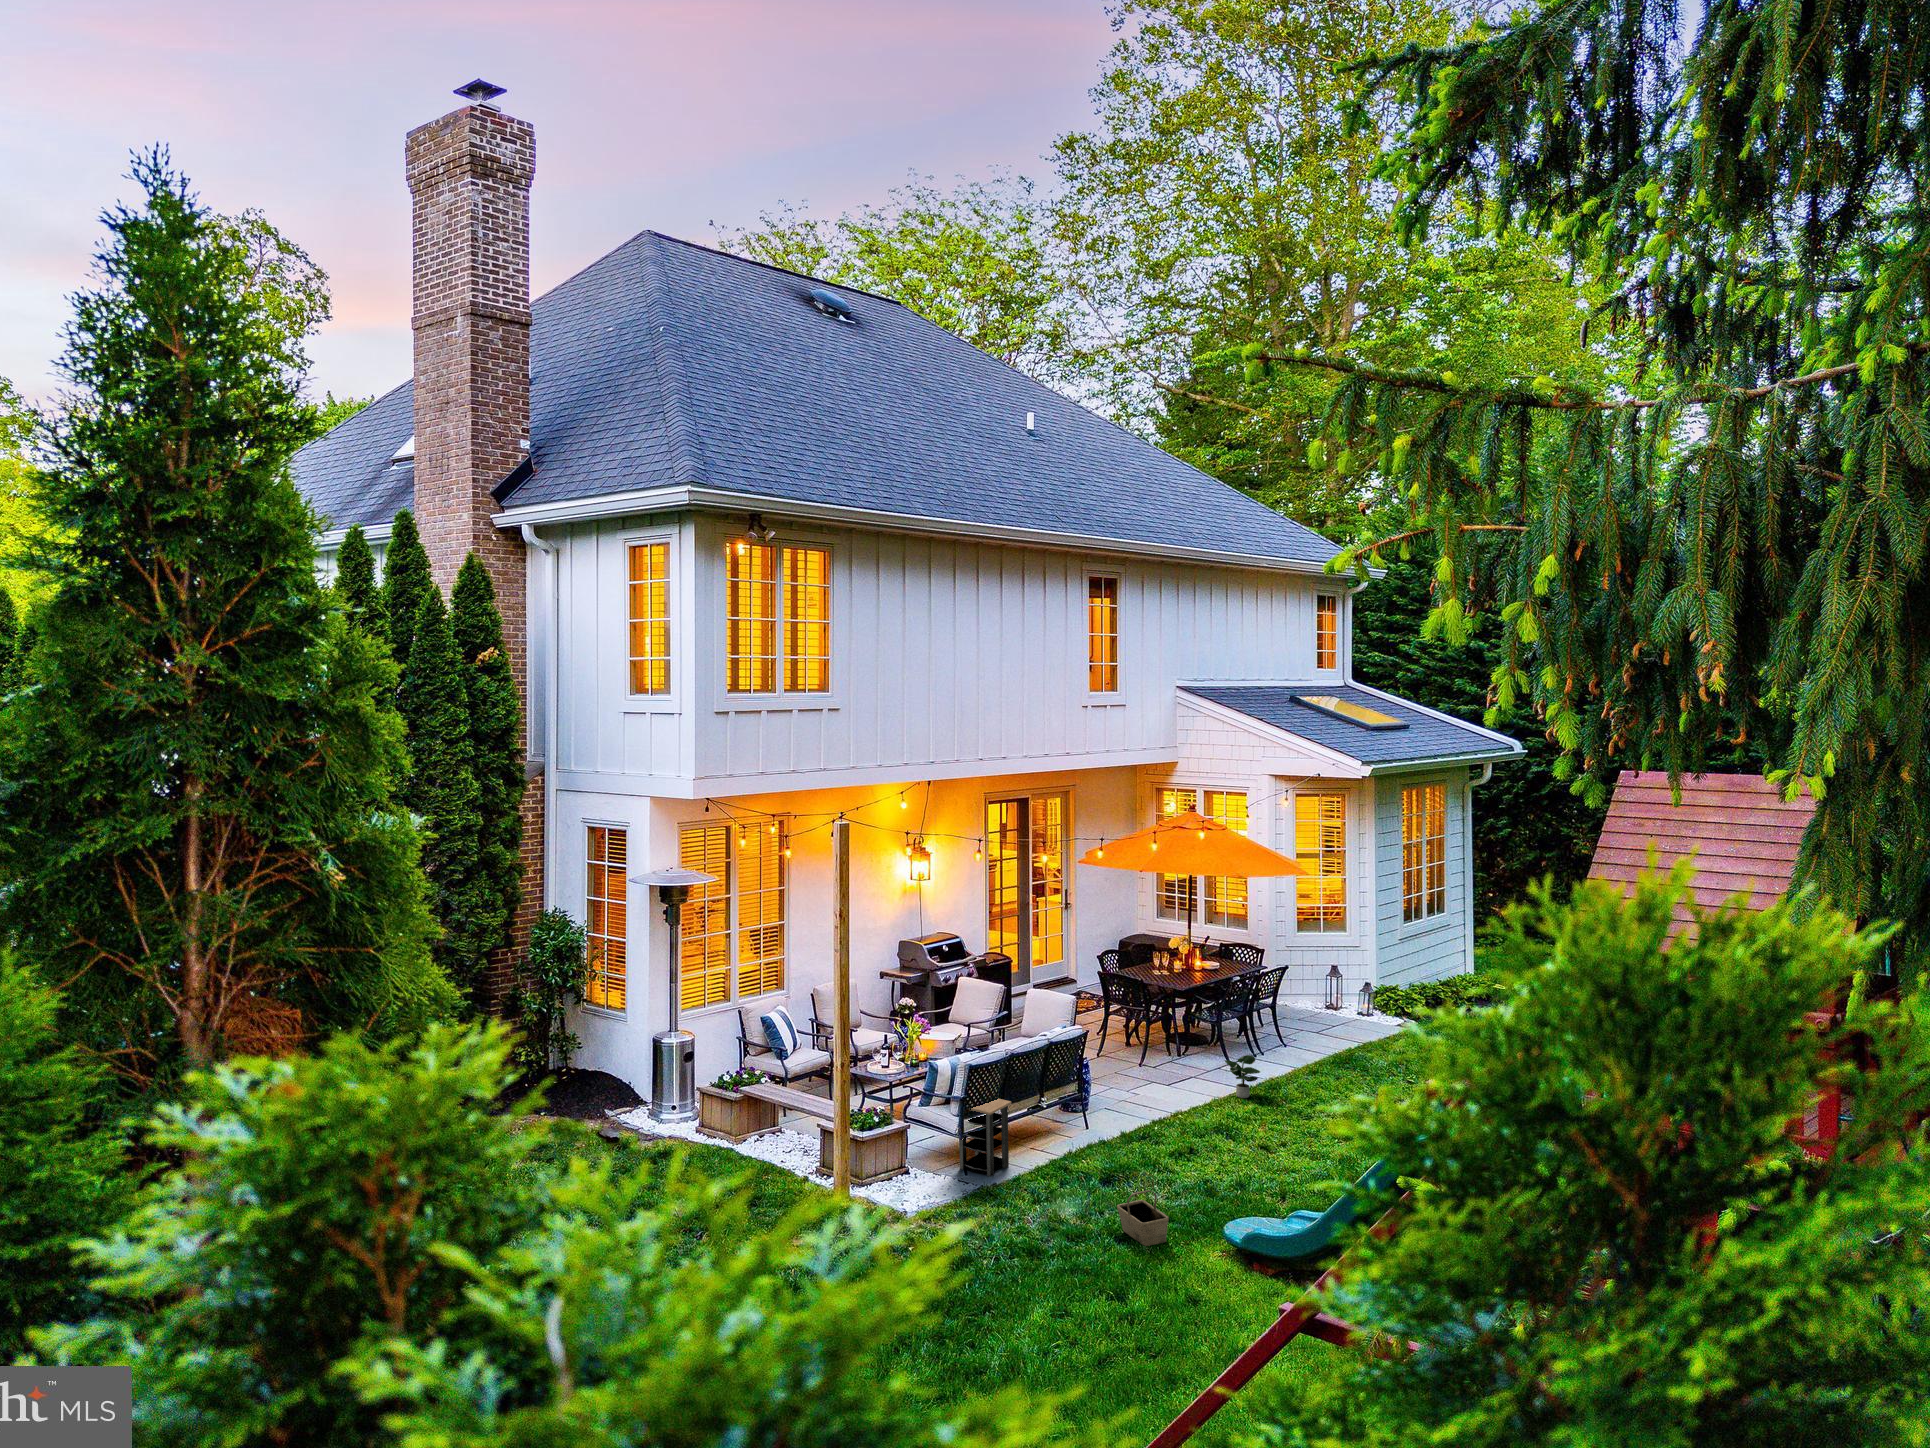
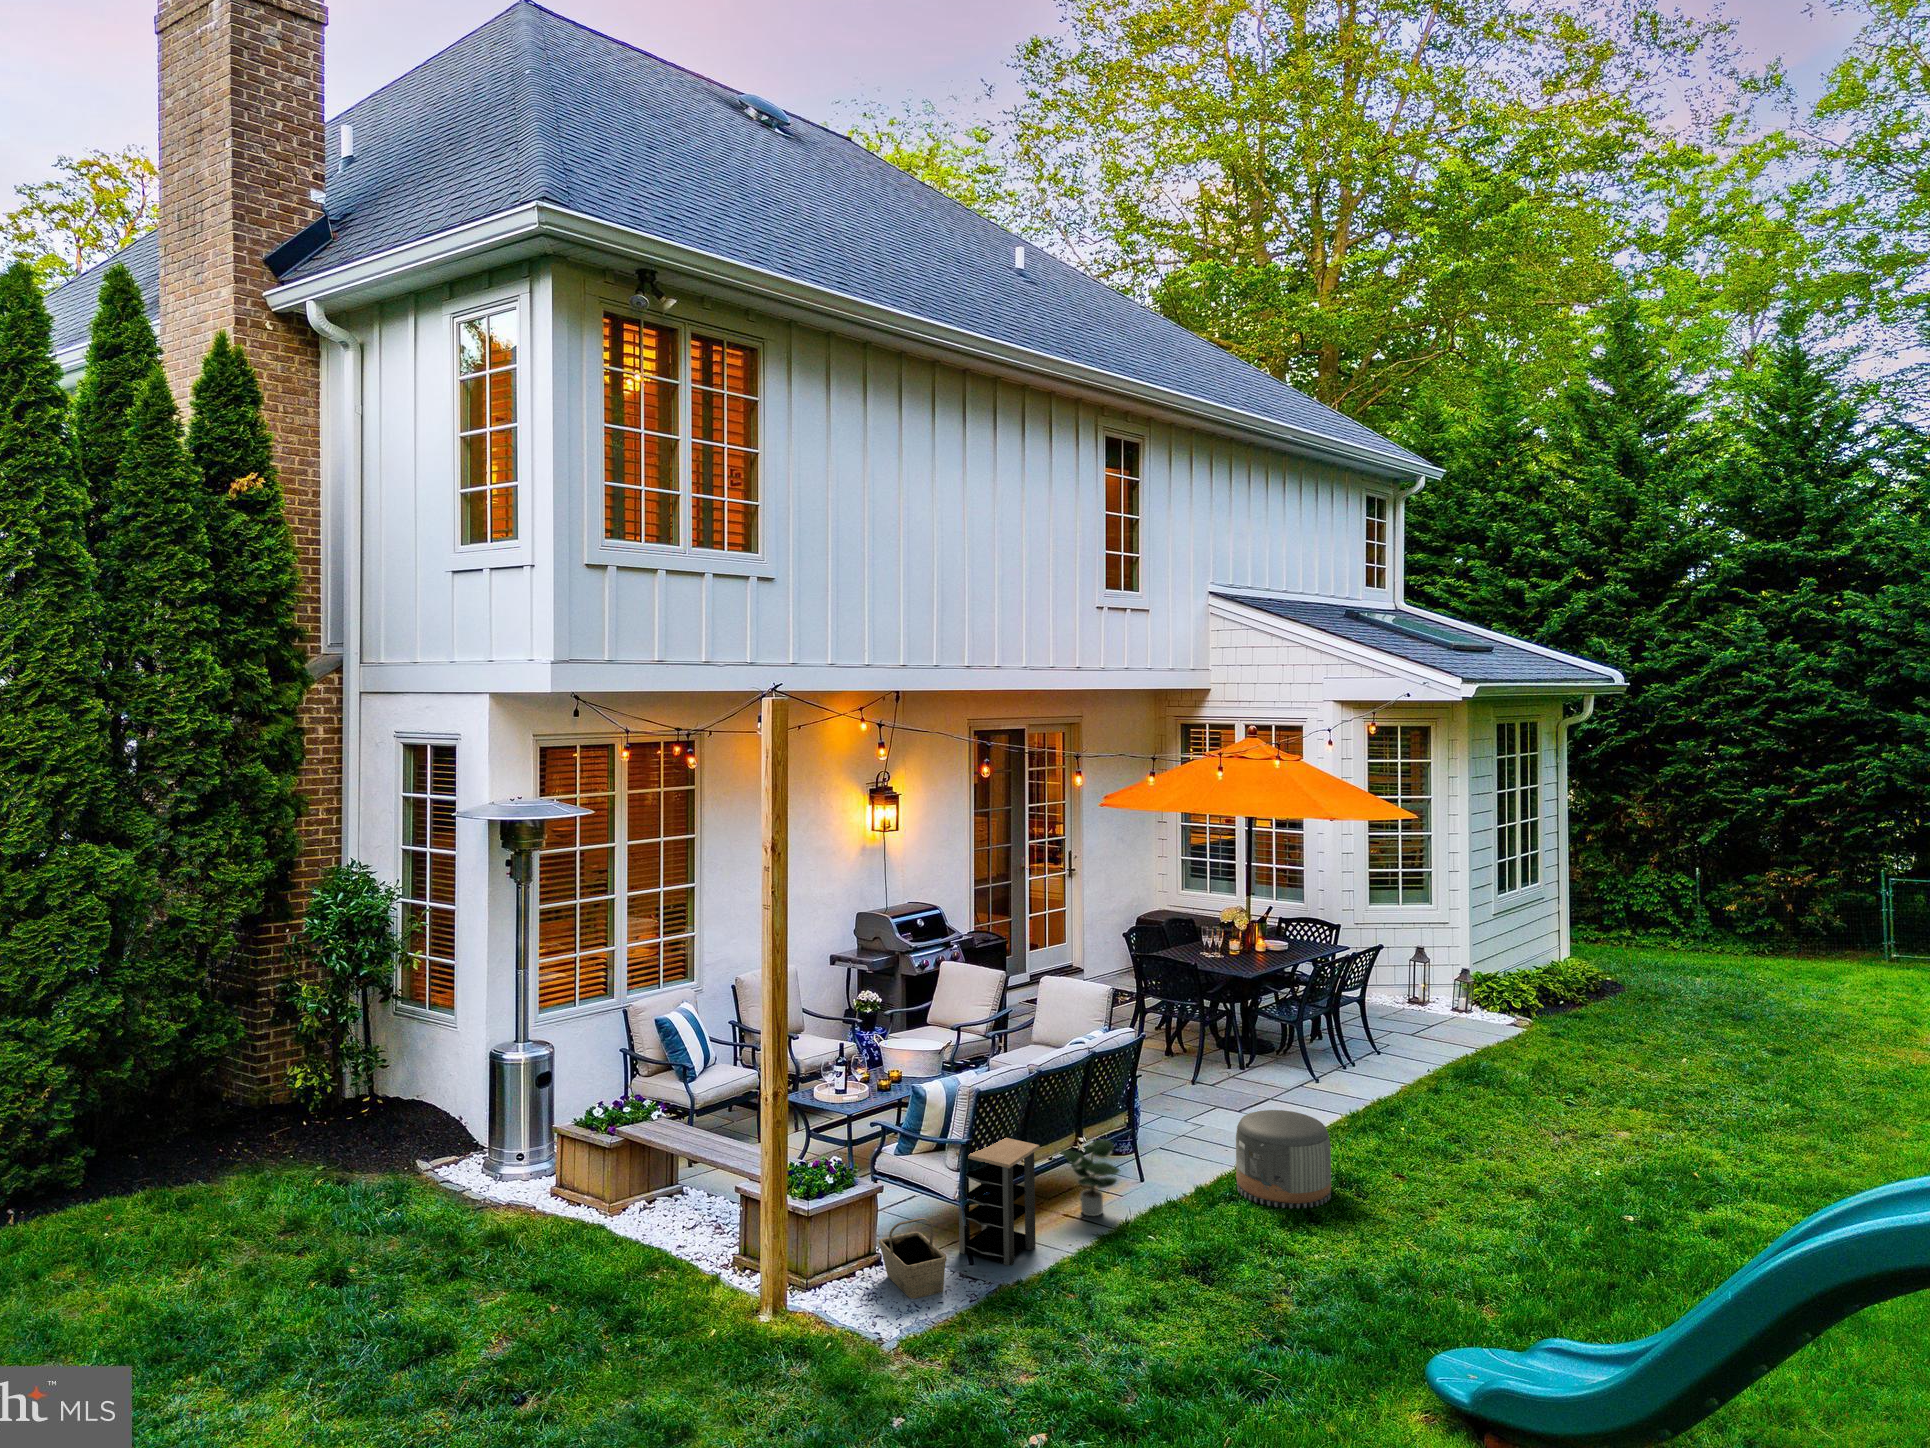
potted plant: present [1225,1055,1260,1098] -> present [1061,1139,1120,1216]
pouf: none [1148,1083,1210,1148] -> present [1236,1110,1331,1208]
basket: present [1117,1190,1169,1246] -> present [879,1218,946,1299]

